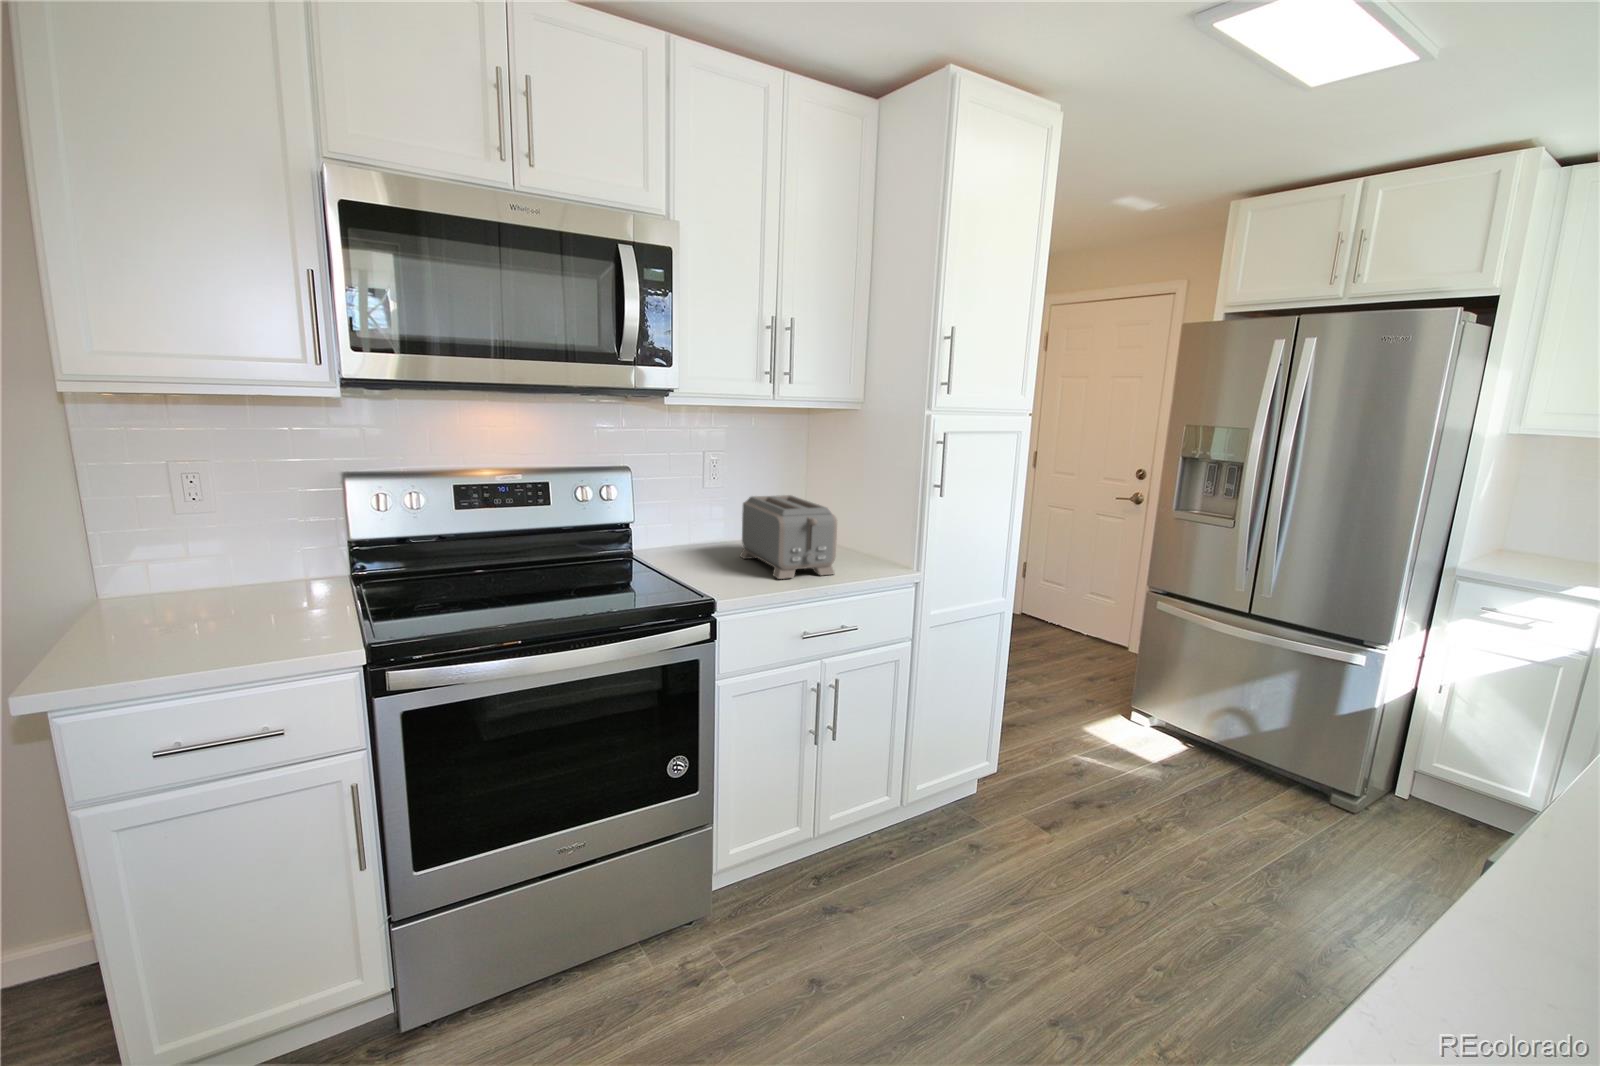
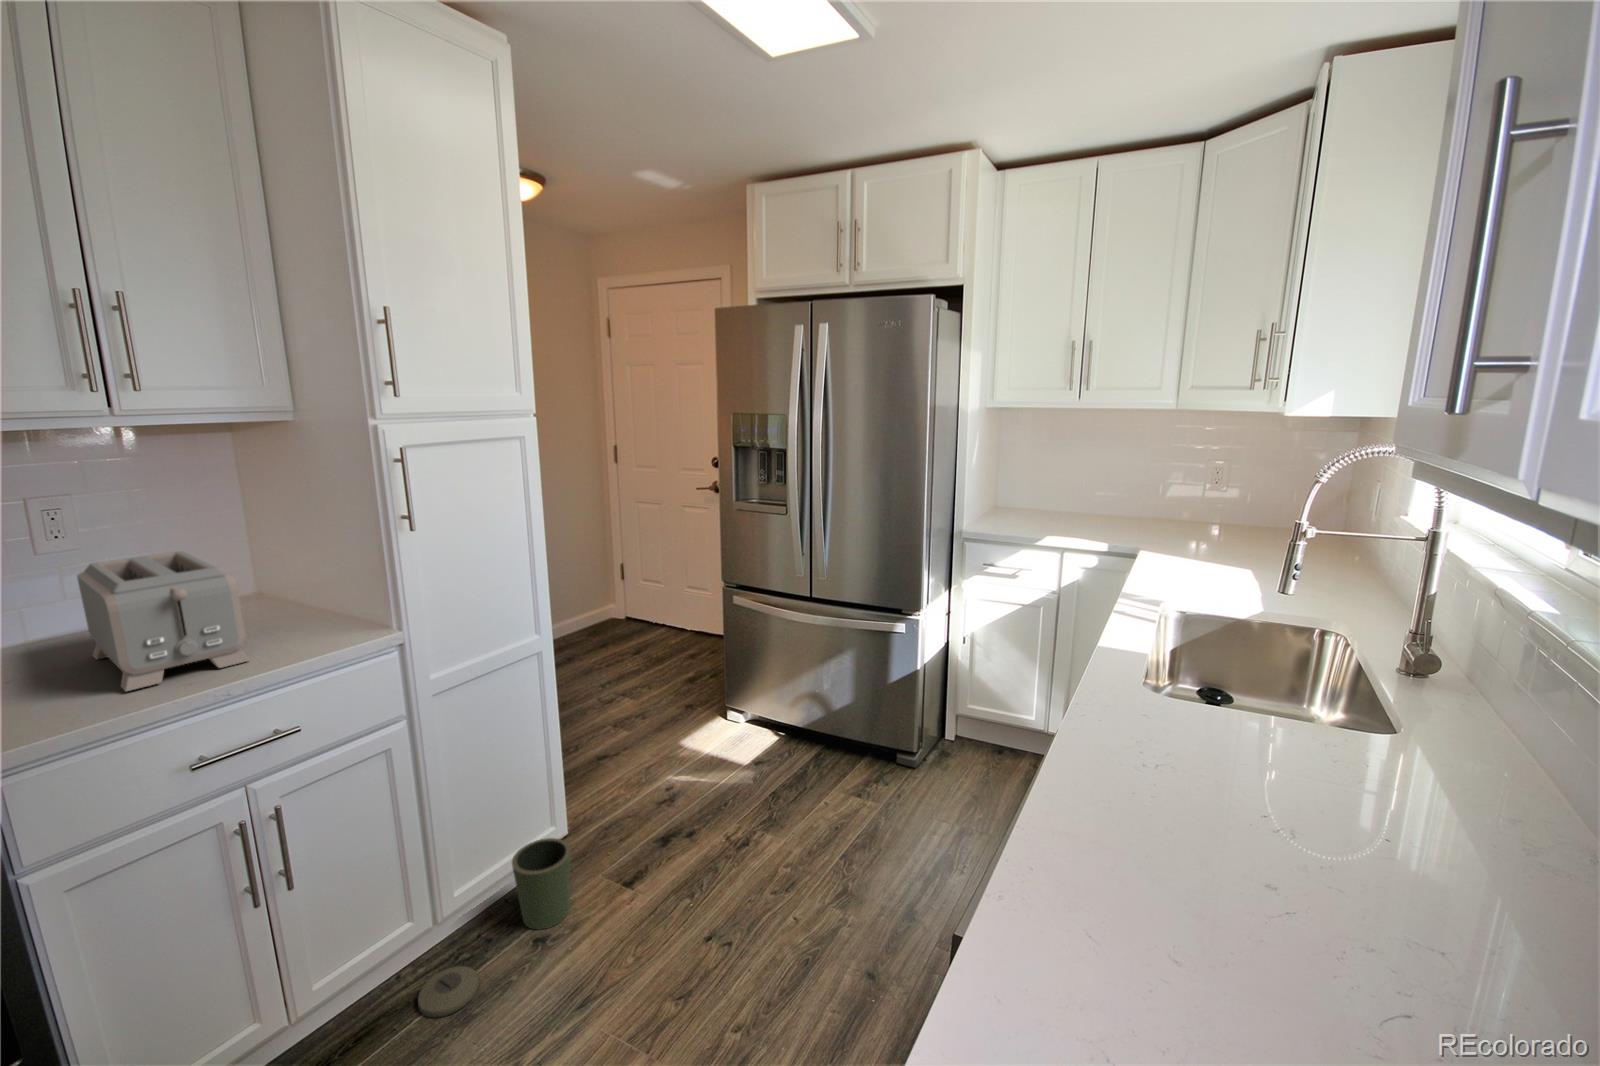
trash can: none [893,766,1007,868] -> present [417,838,571,1017]

